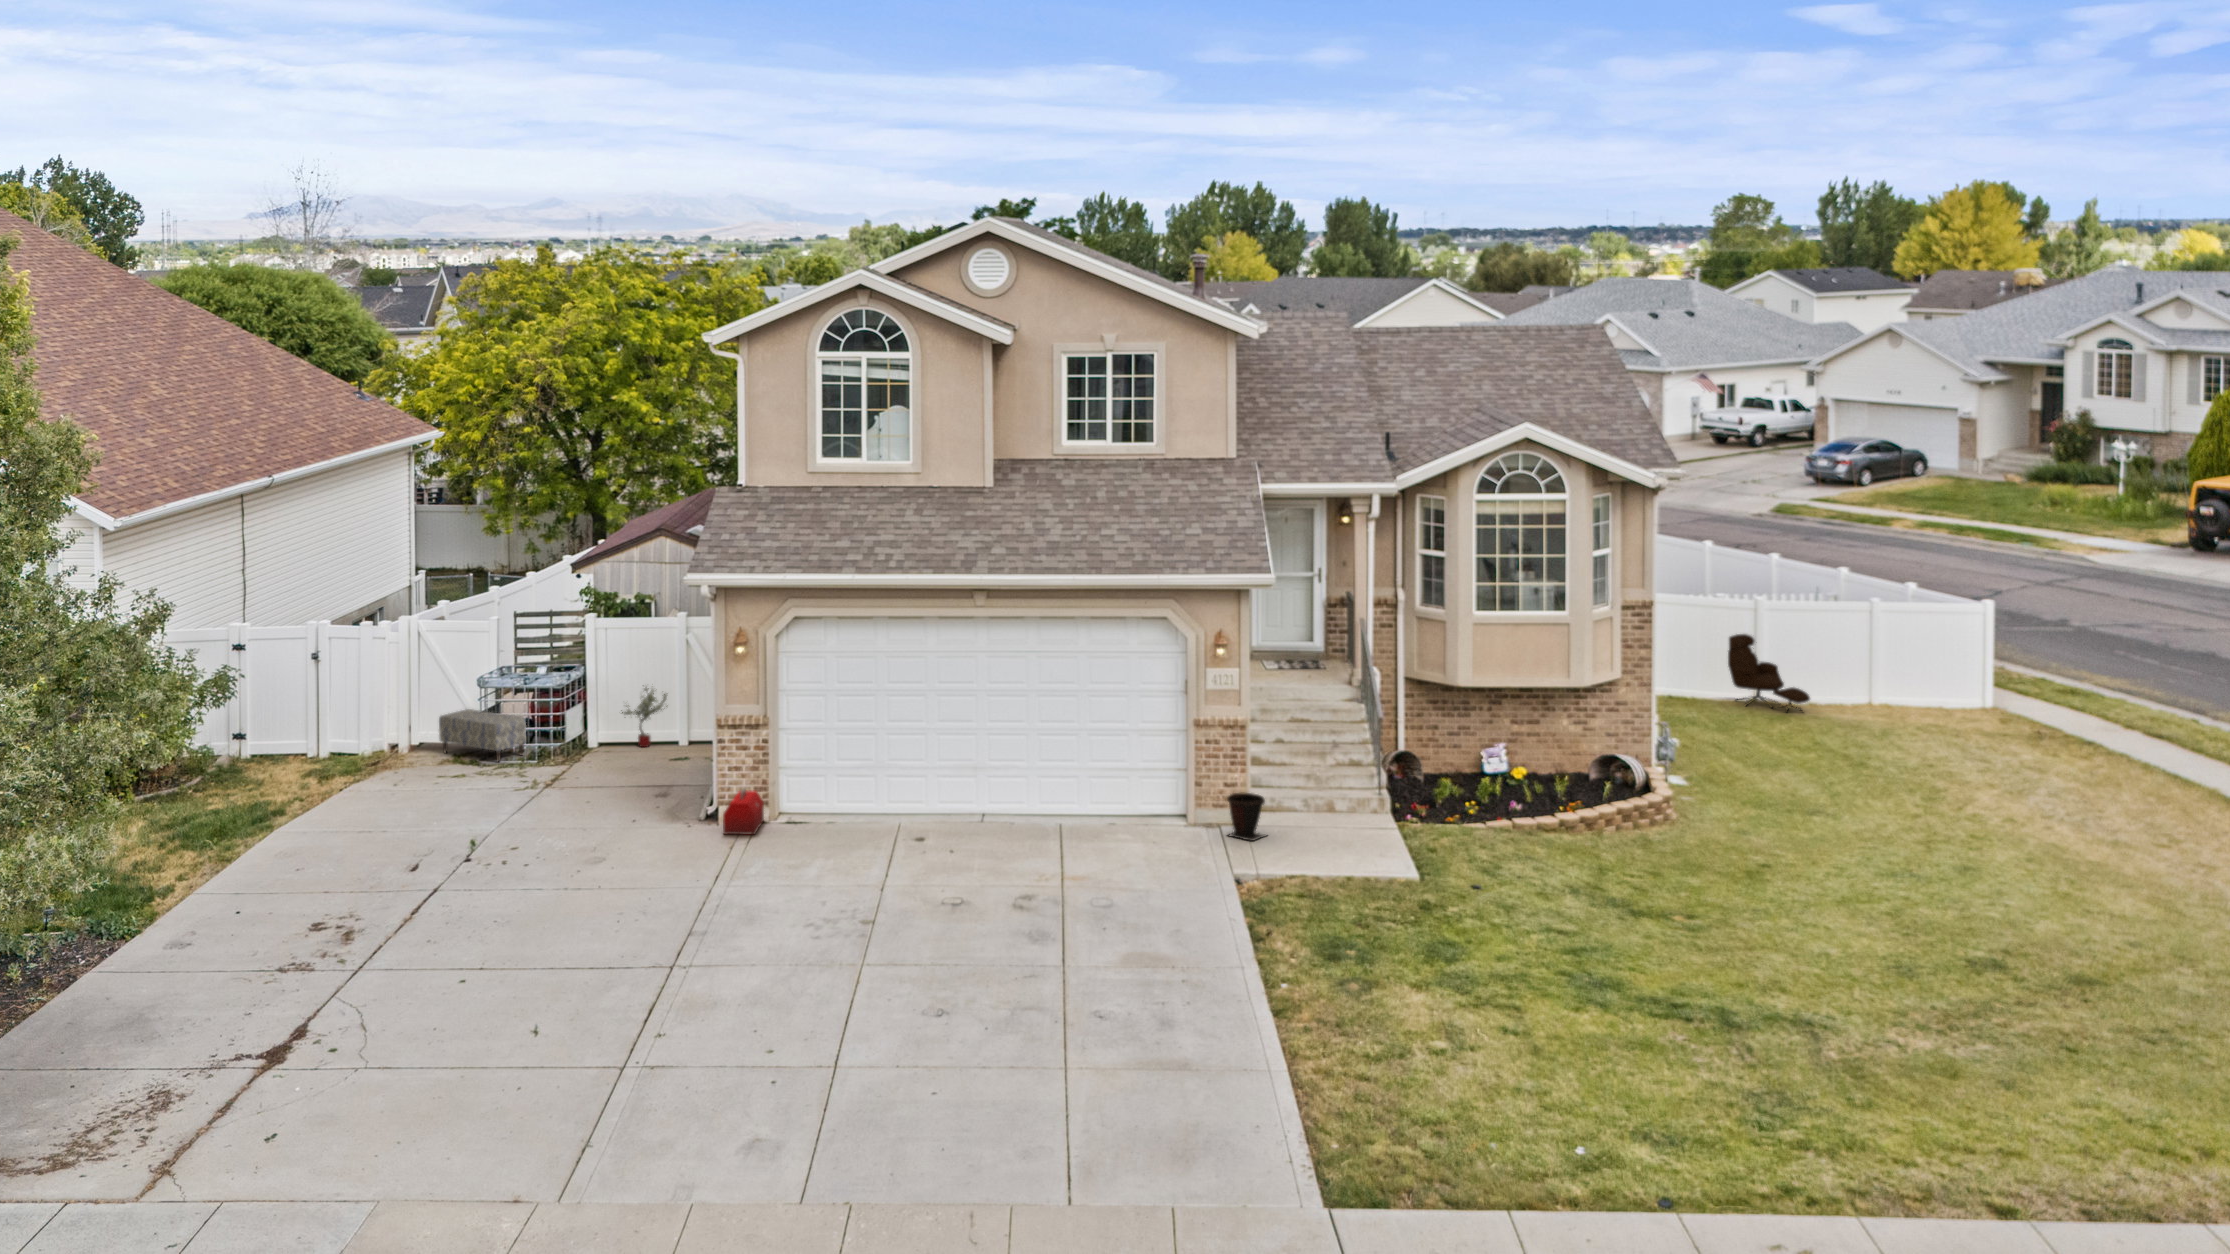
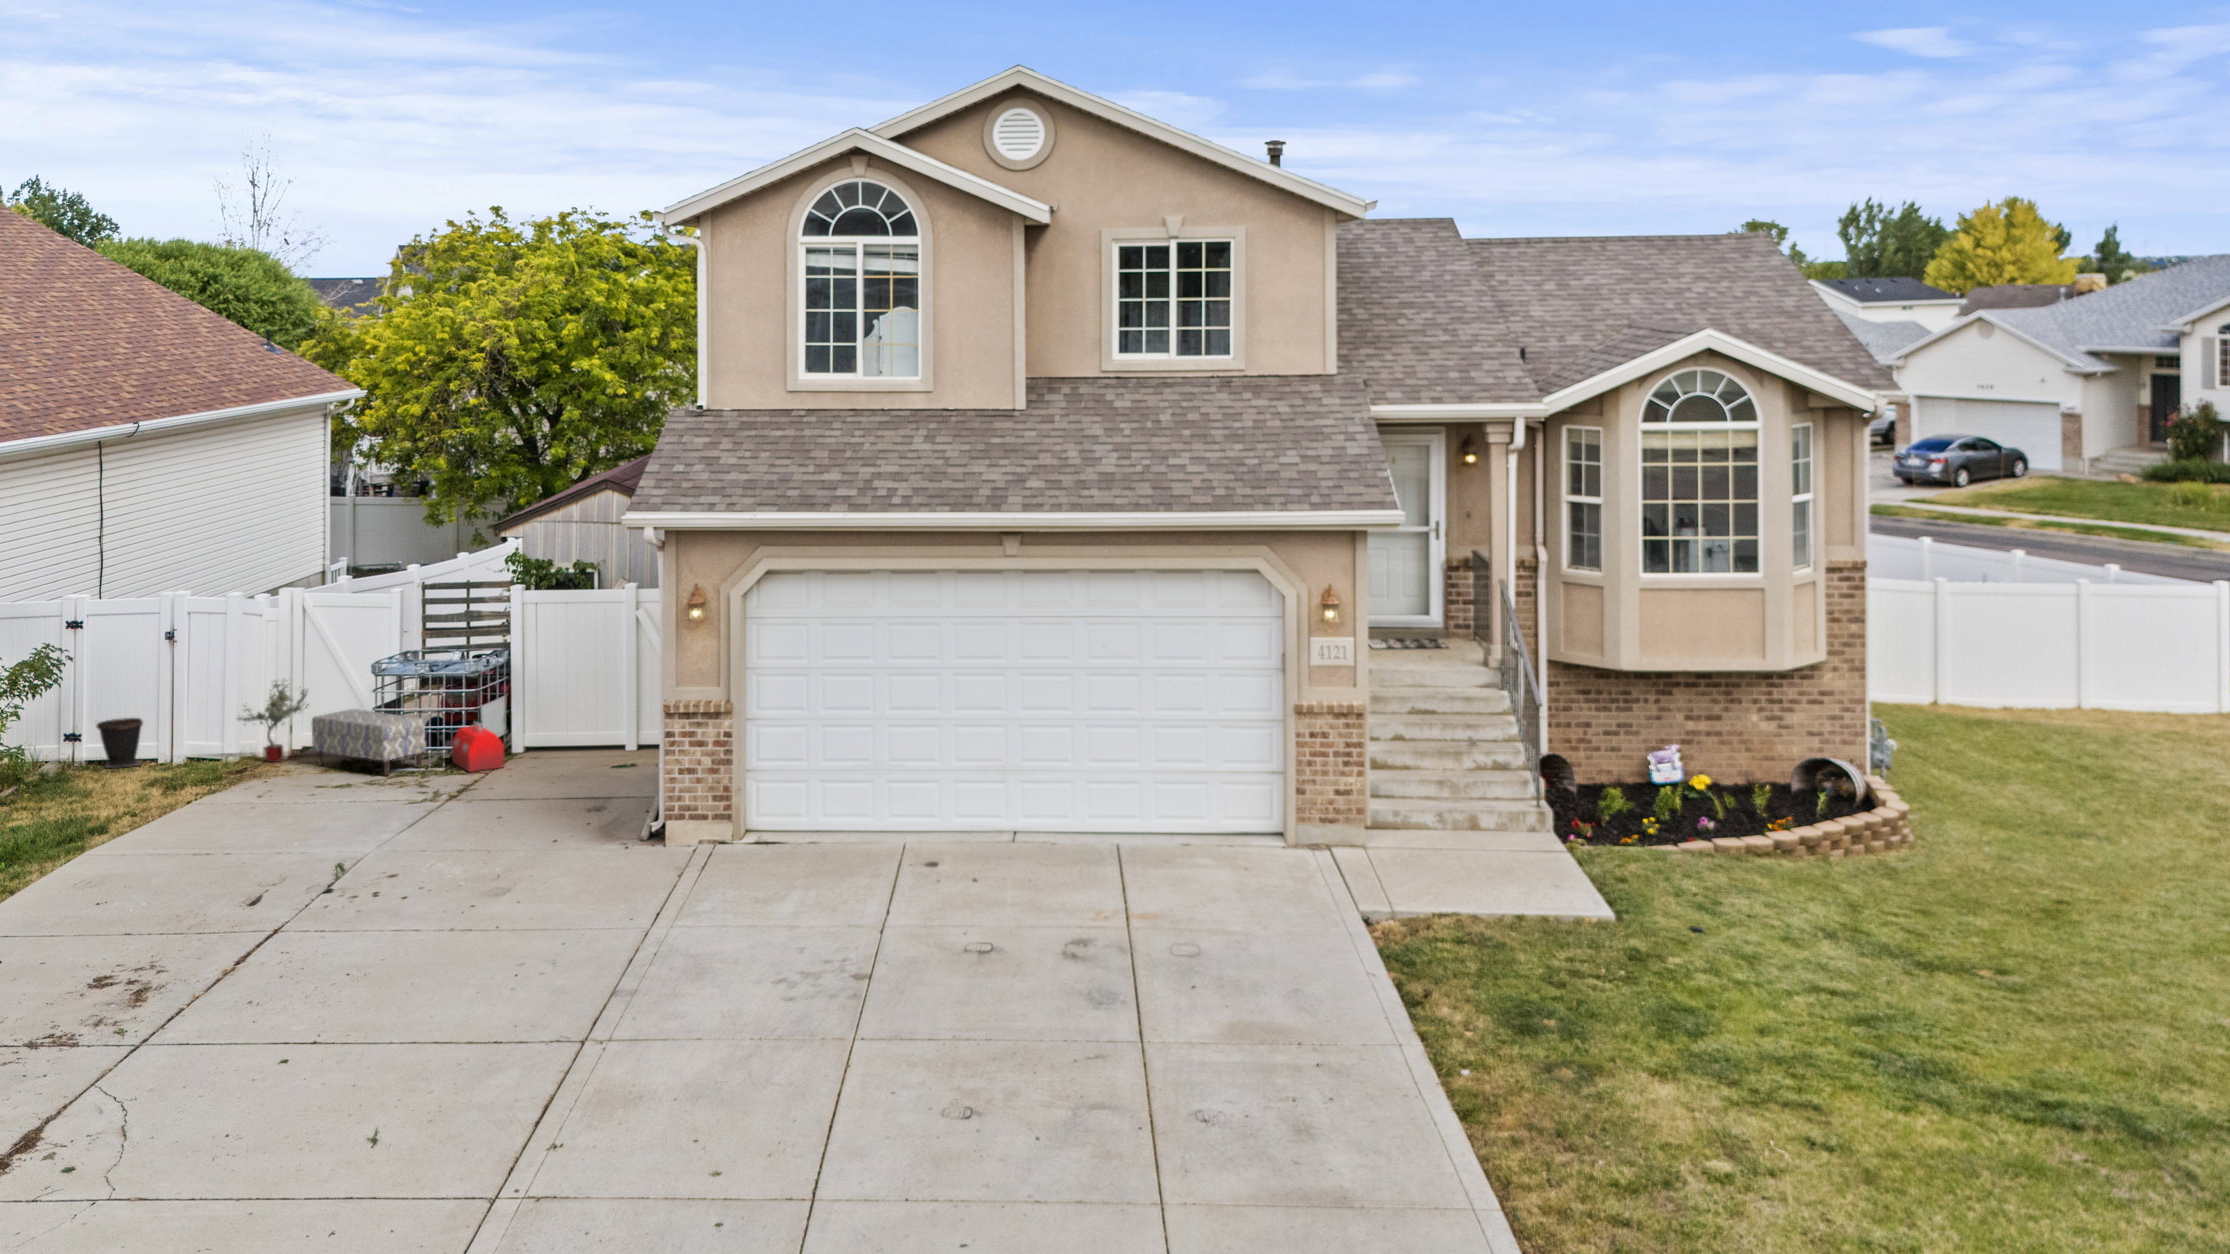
lounge chair: present [1728,634,1810,711] -> none [1915,618,2018,712]
potted tree: present [621,684,668,747] -> present [238,681,309,762]
toolbox: present [723,789,764,834] -> present [452,722,505,772]
bucket: present [1227,793,1265,841] -> present [97,718,143,768]

